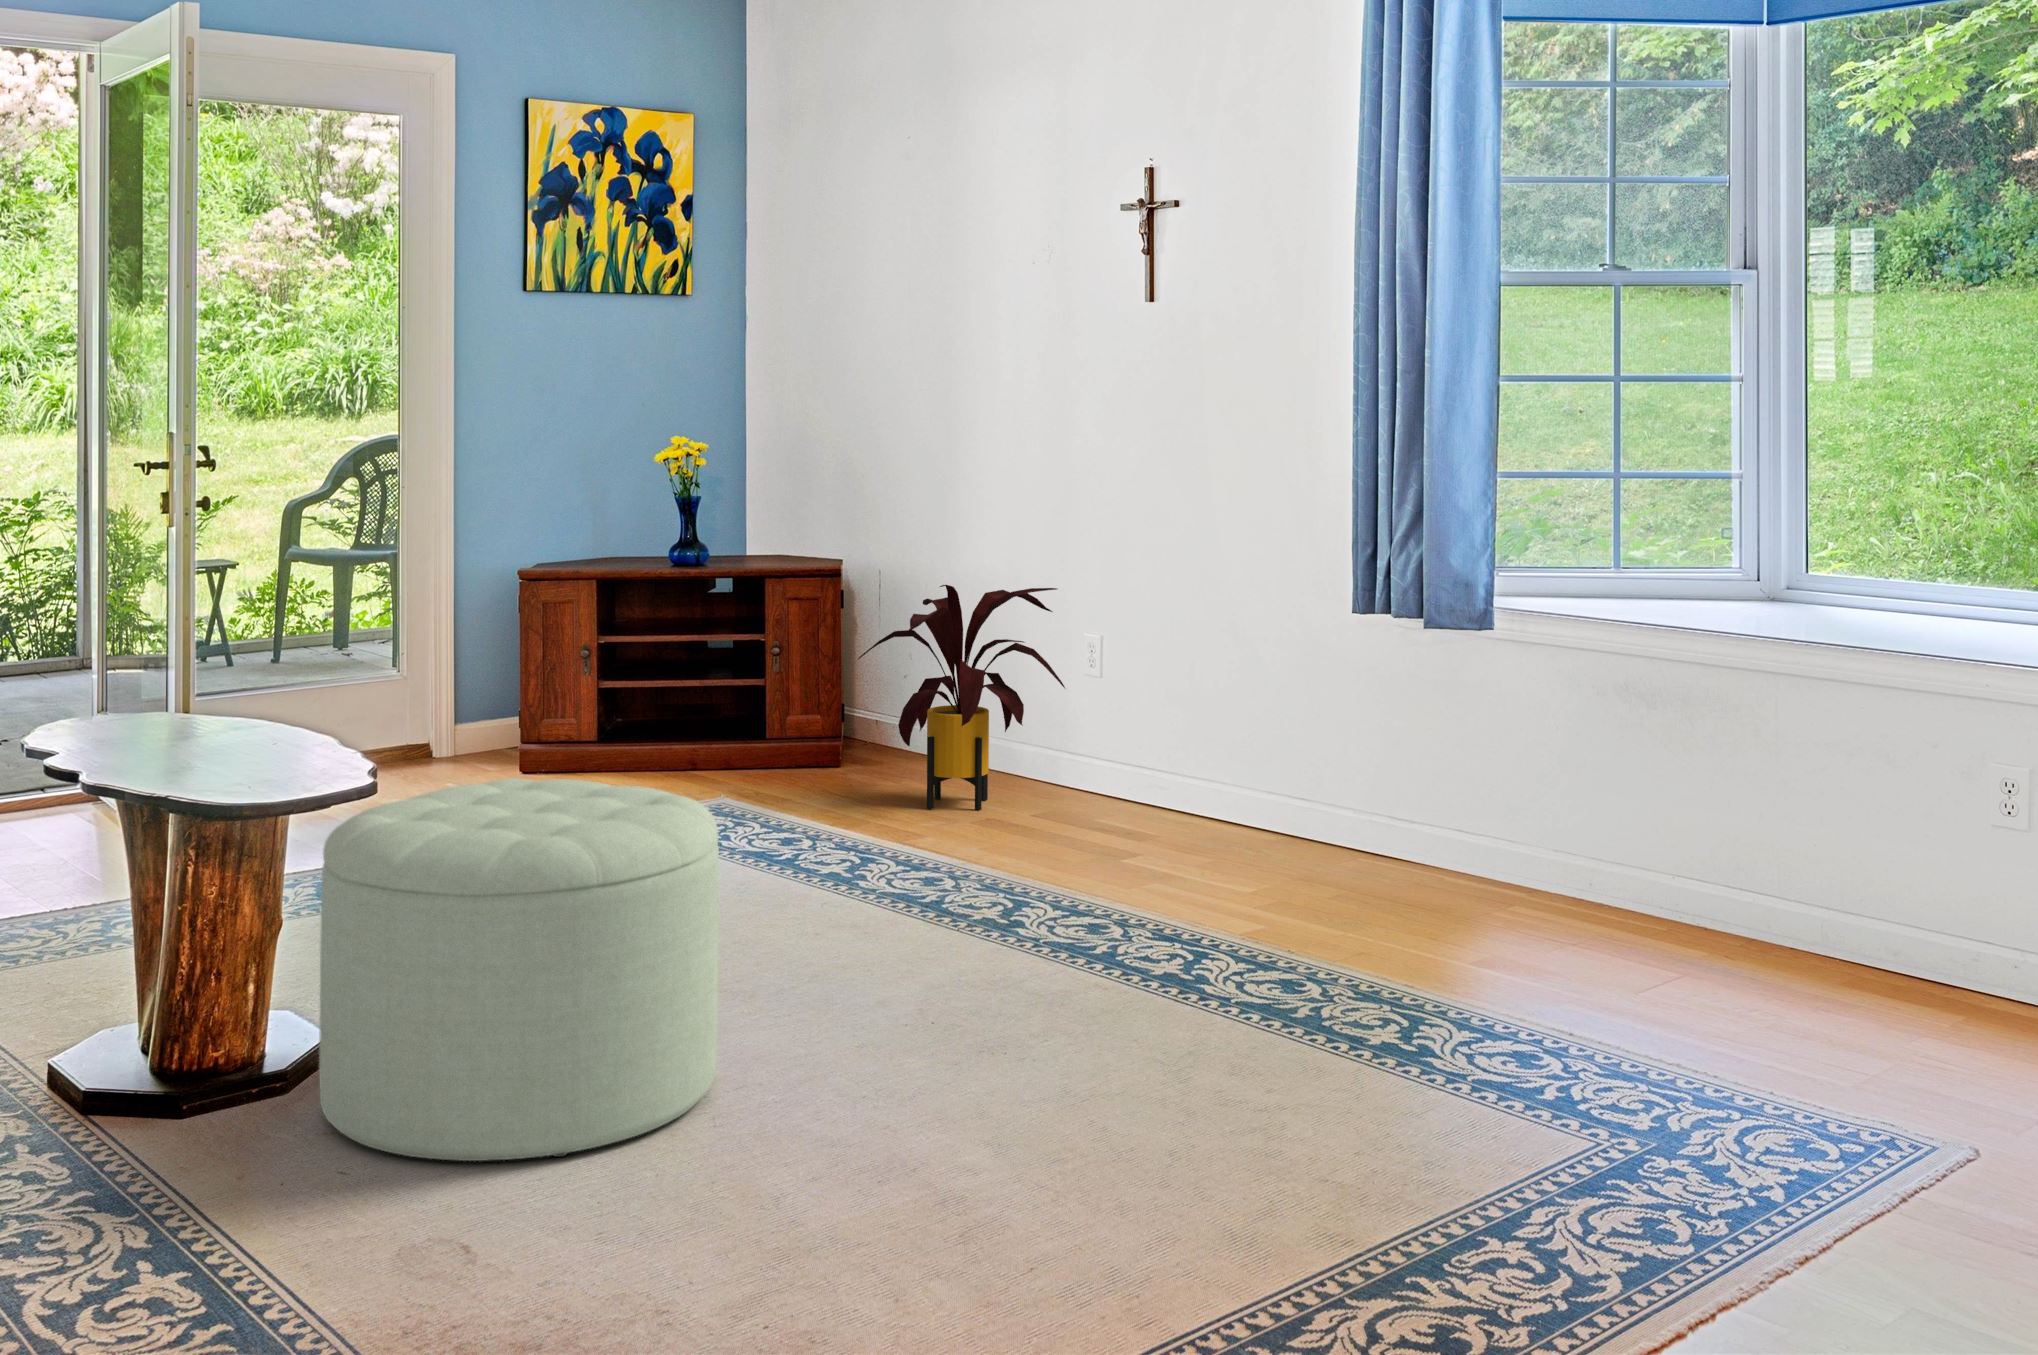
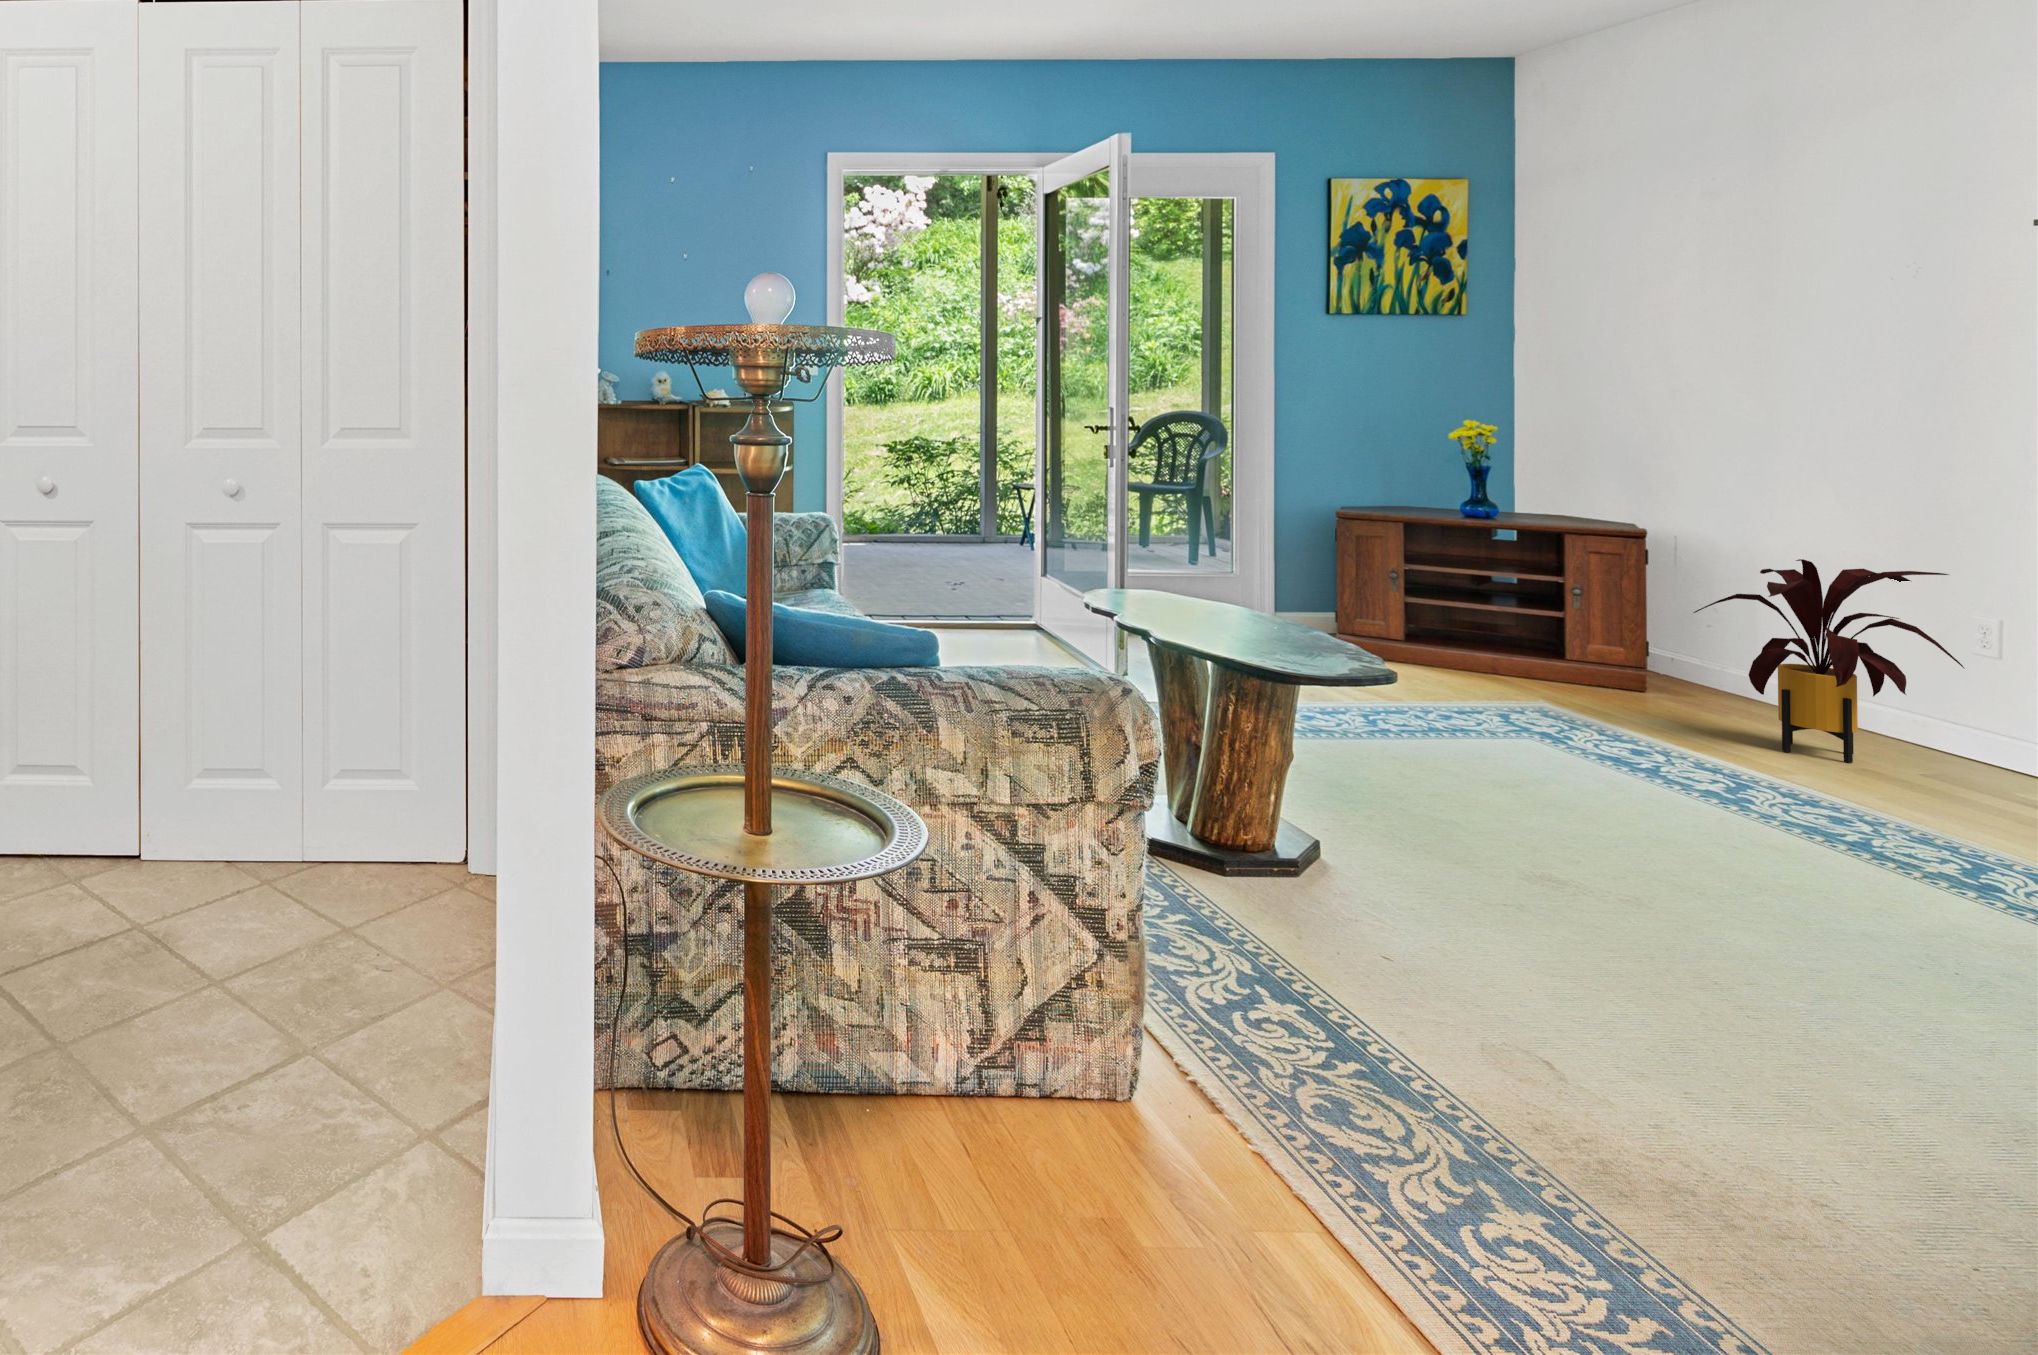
ottoman: present [319,778,719,1161] -> none [1328,680,1715,1004]

